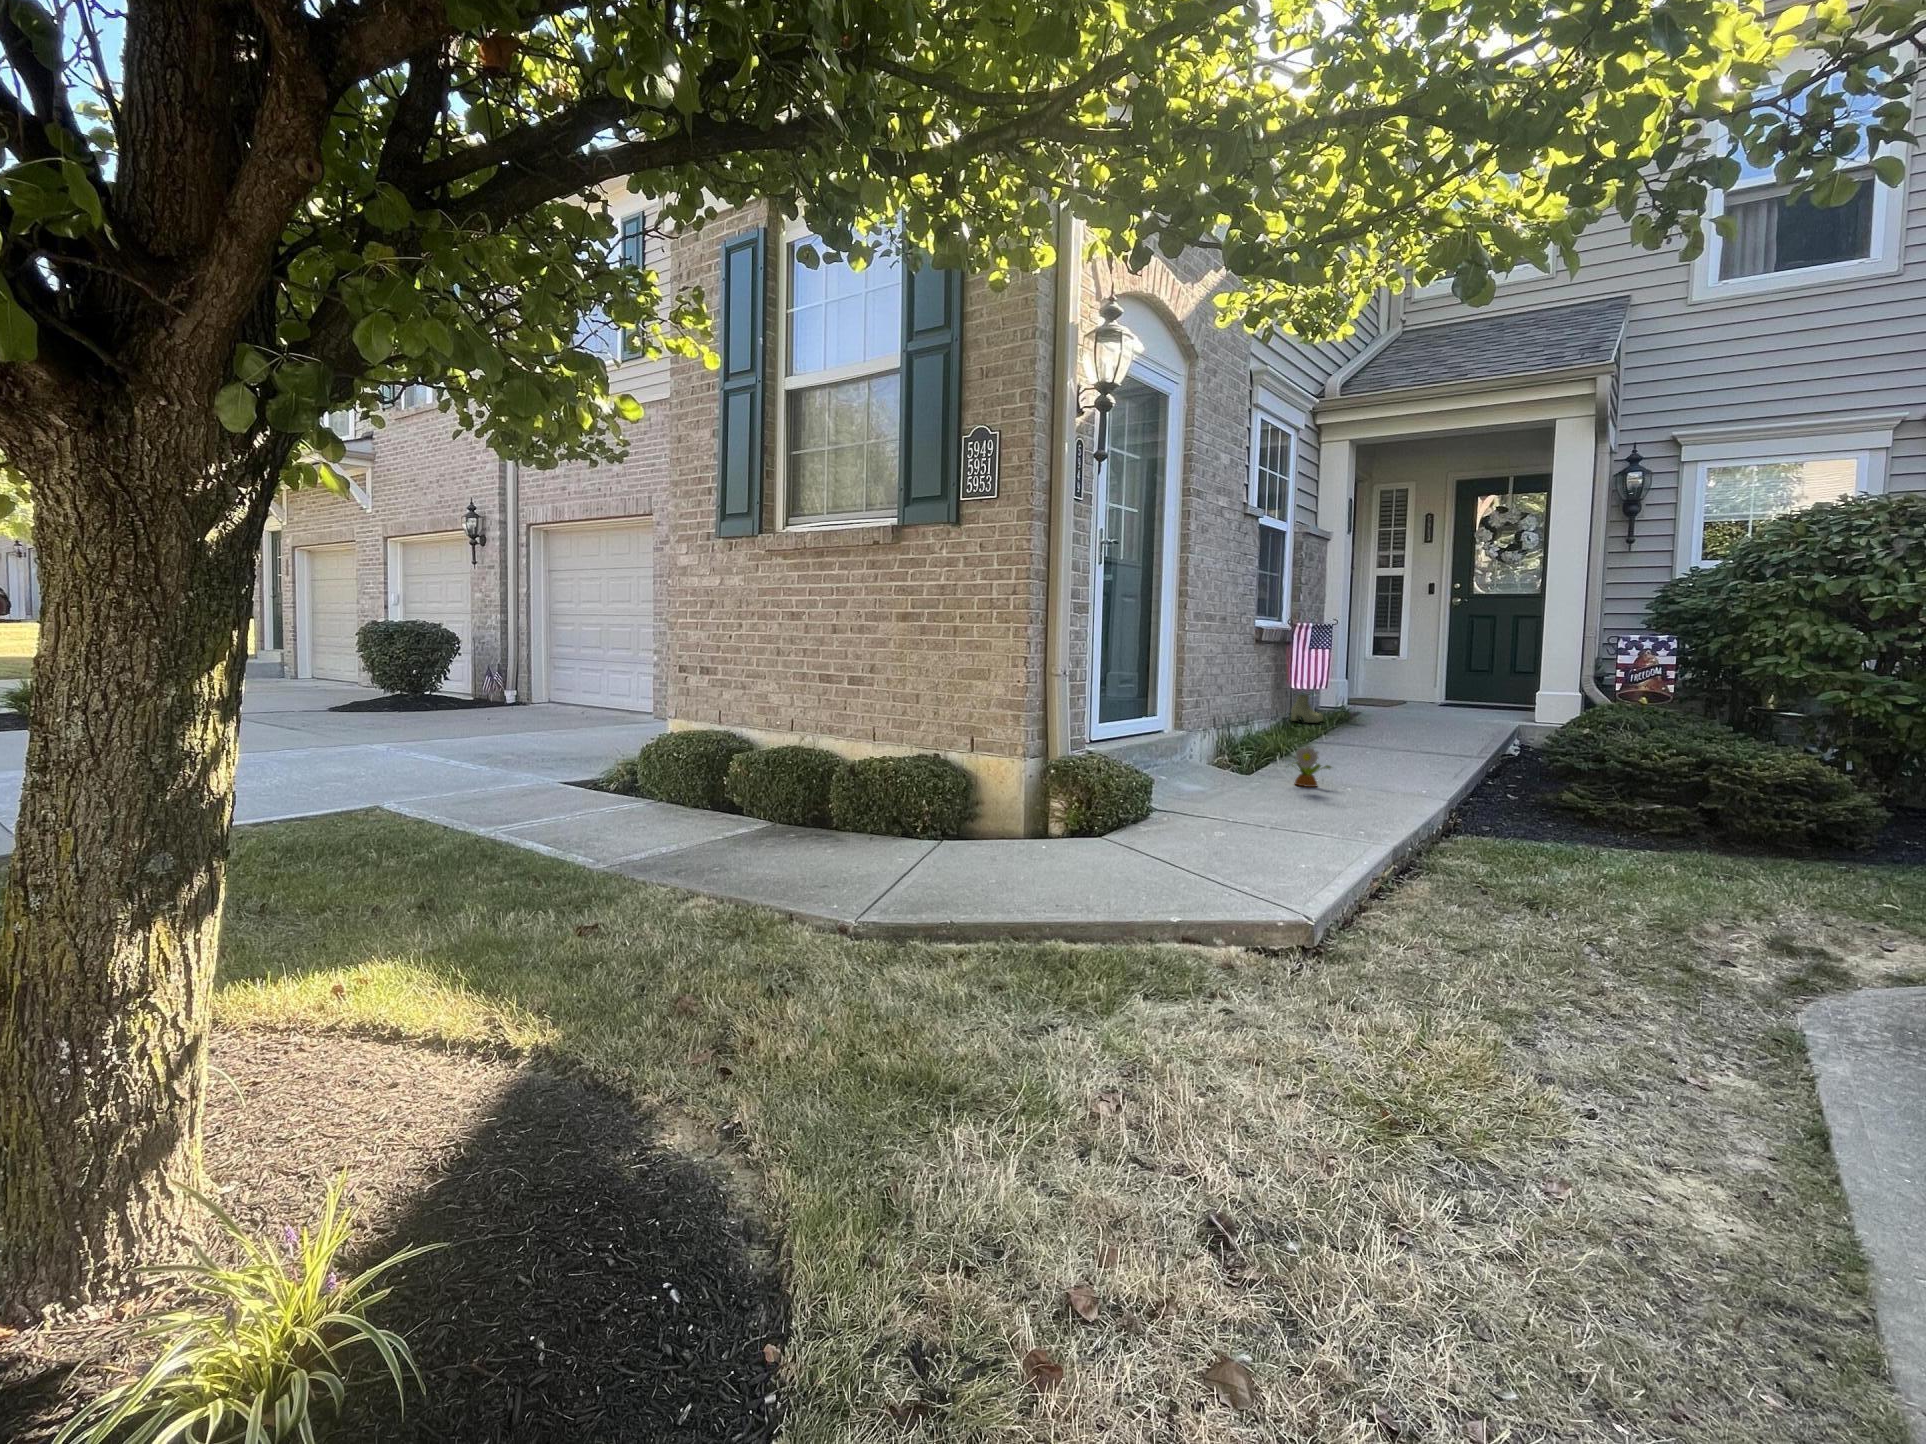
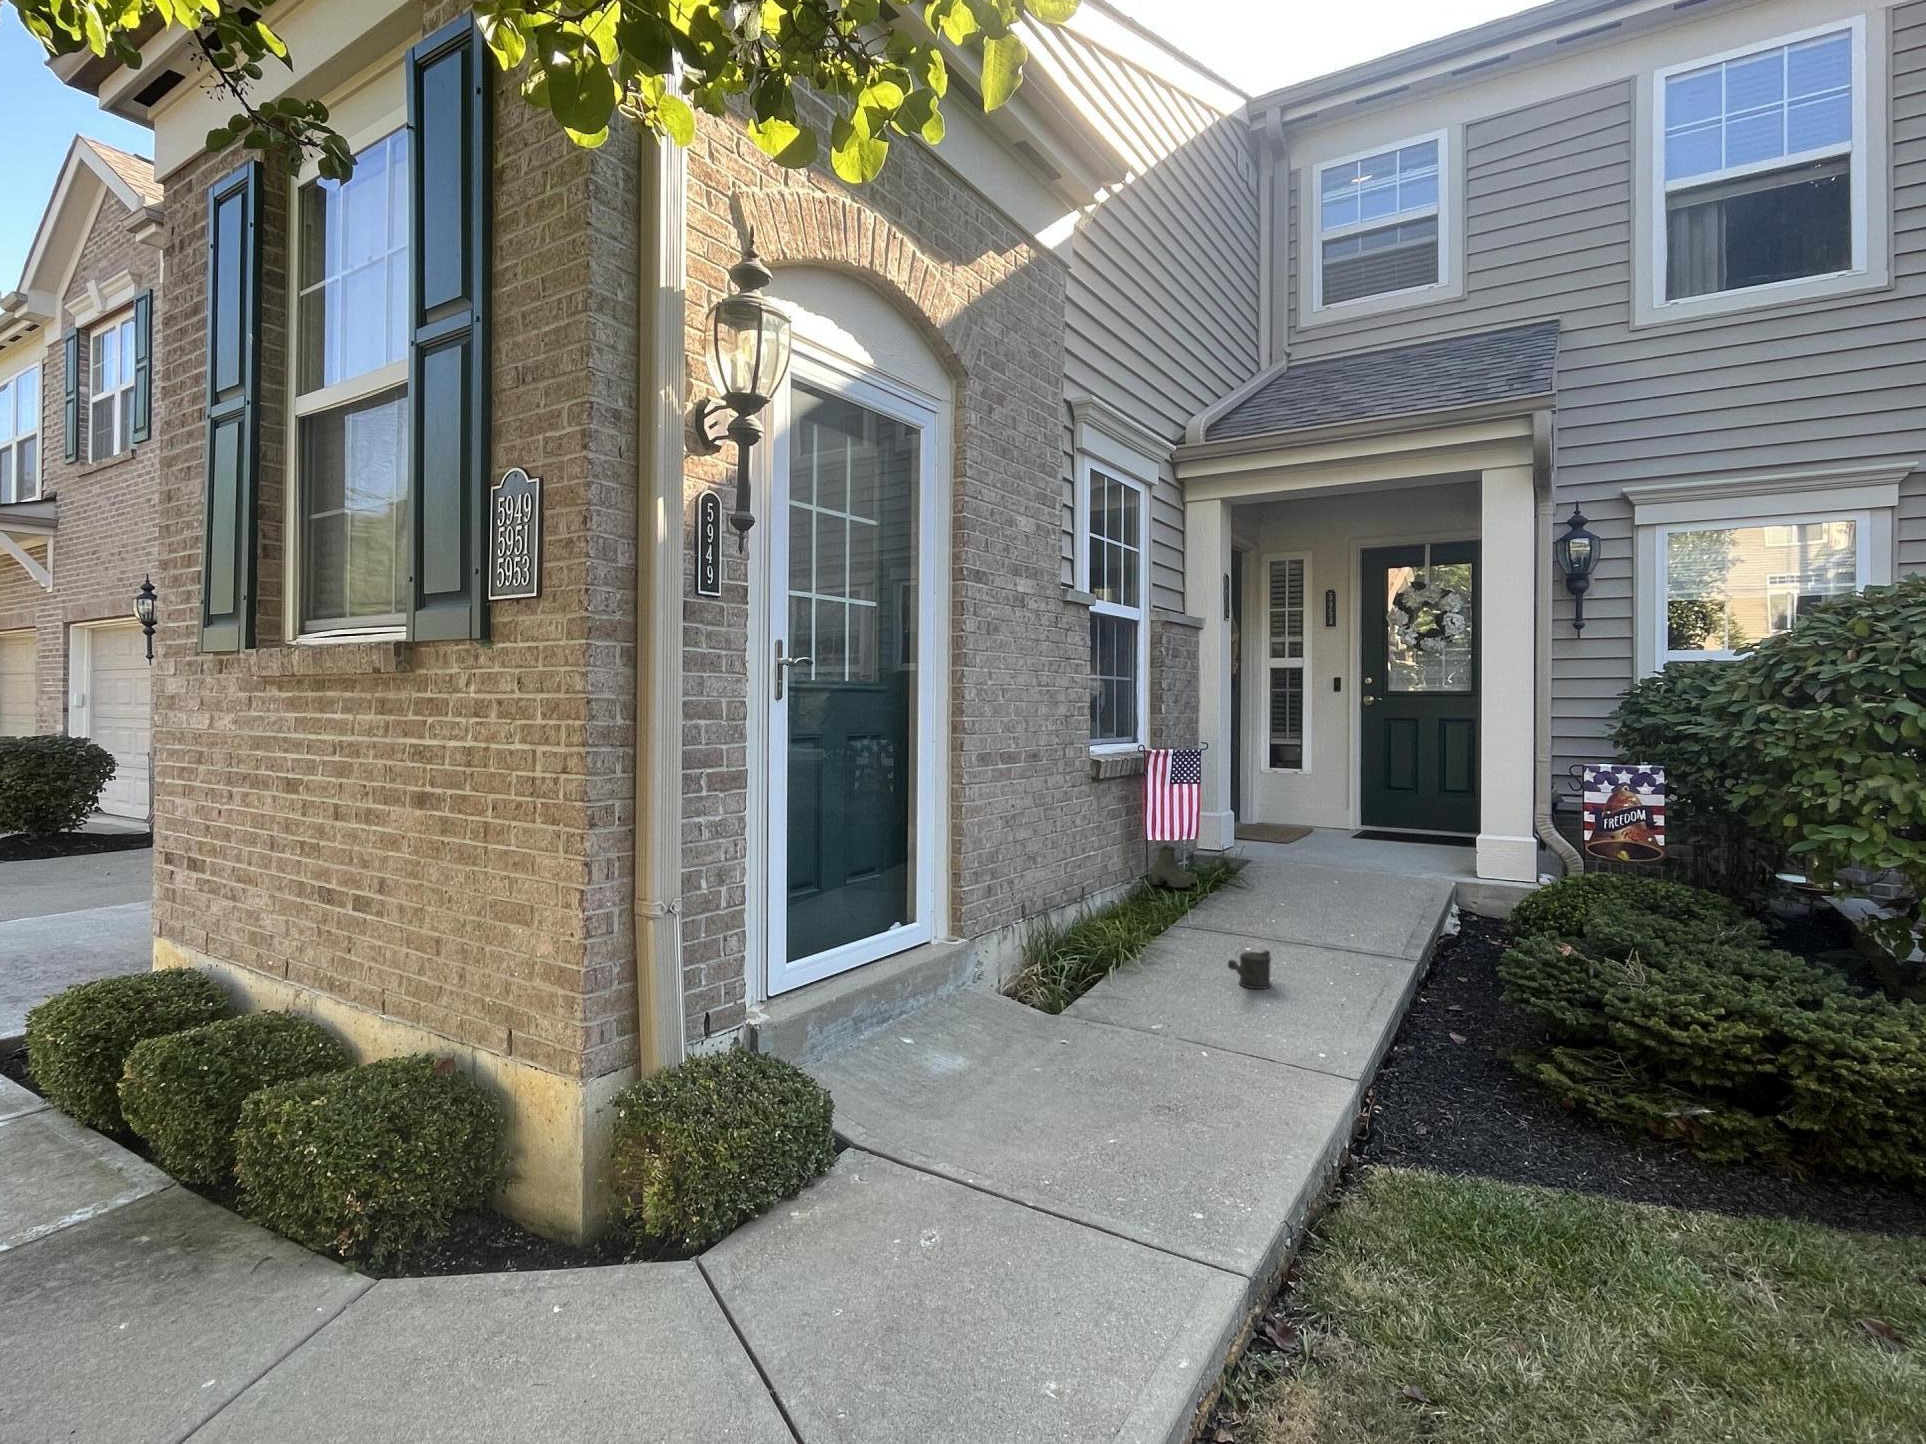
decorative plant: present [1293,746,1331,787] -> none [1102,980,1177,1046]
watering can: none [1361,747,1389,769] -> present [1228,950,1271,989]

